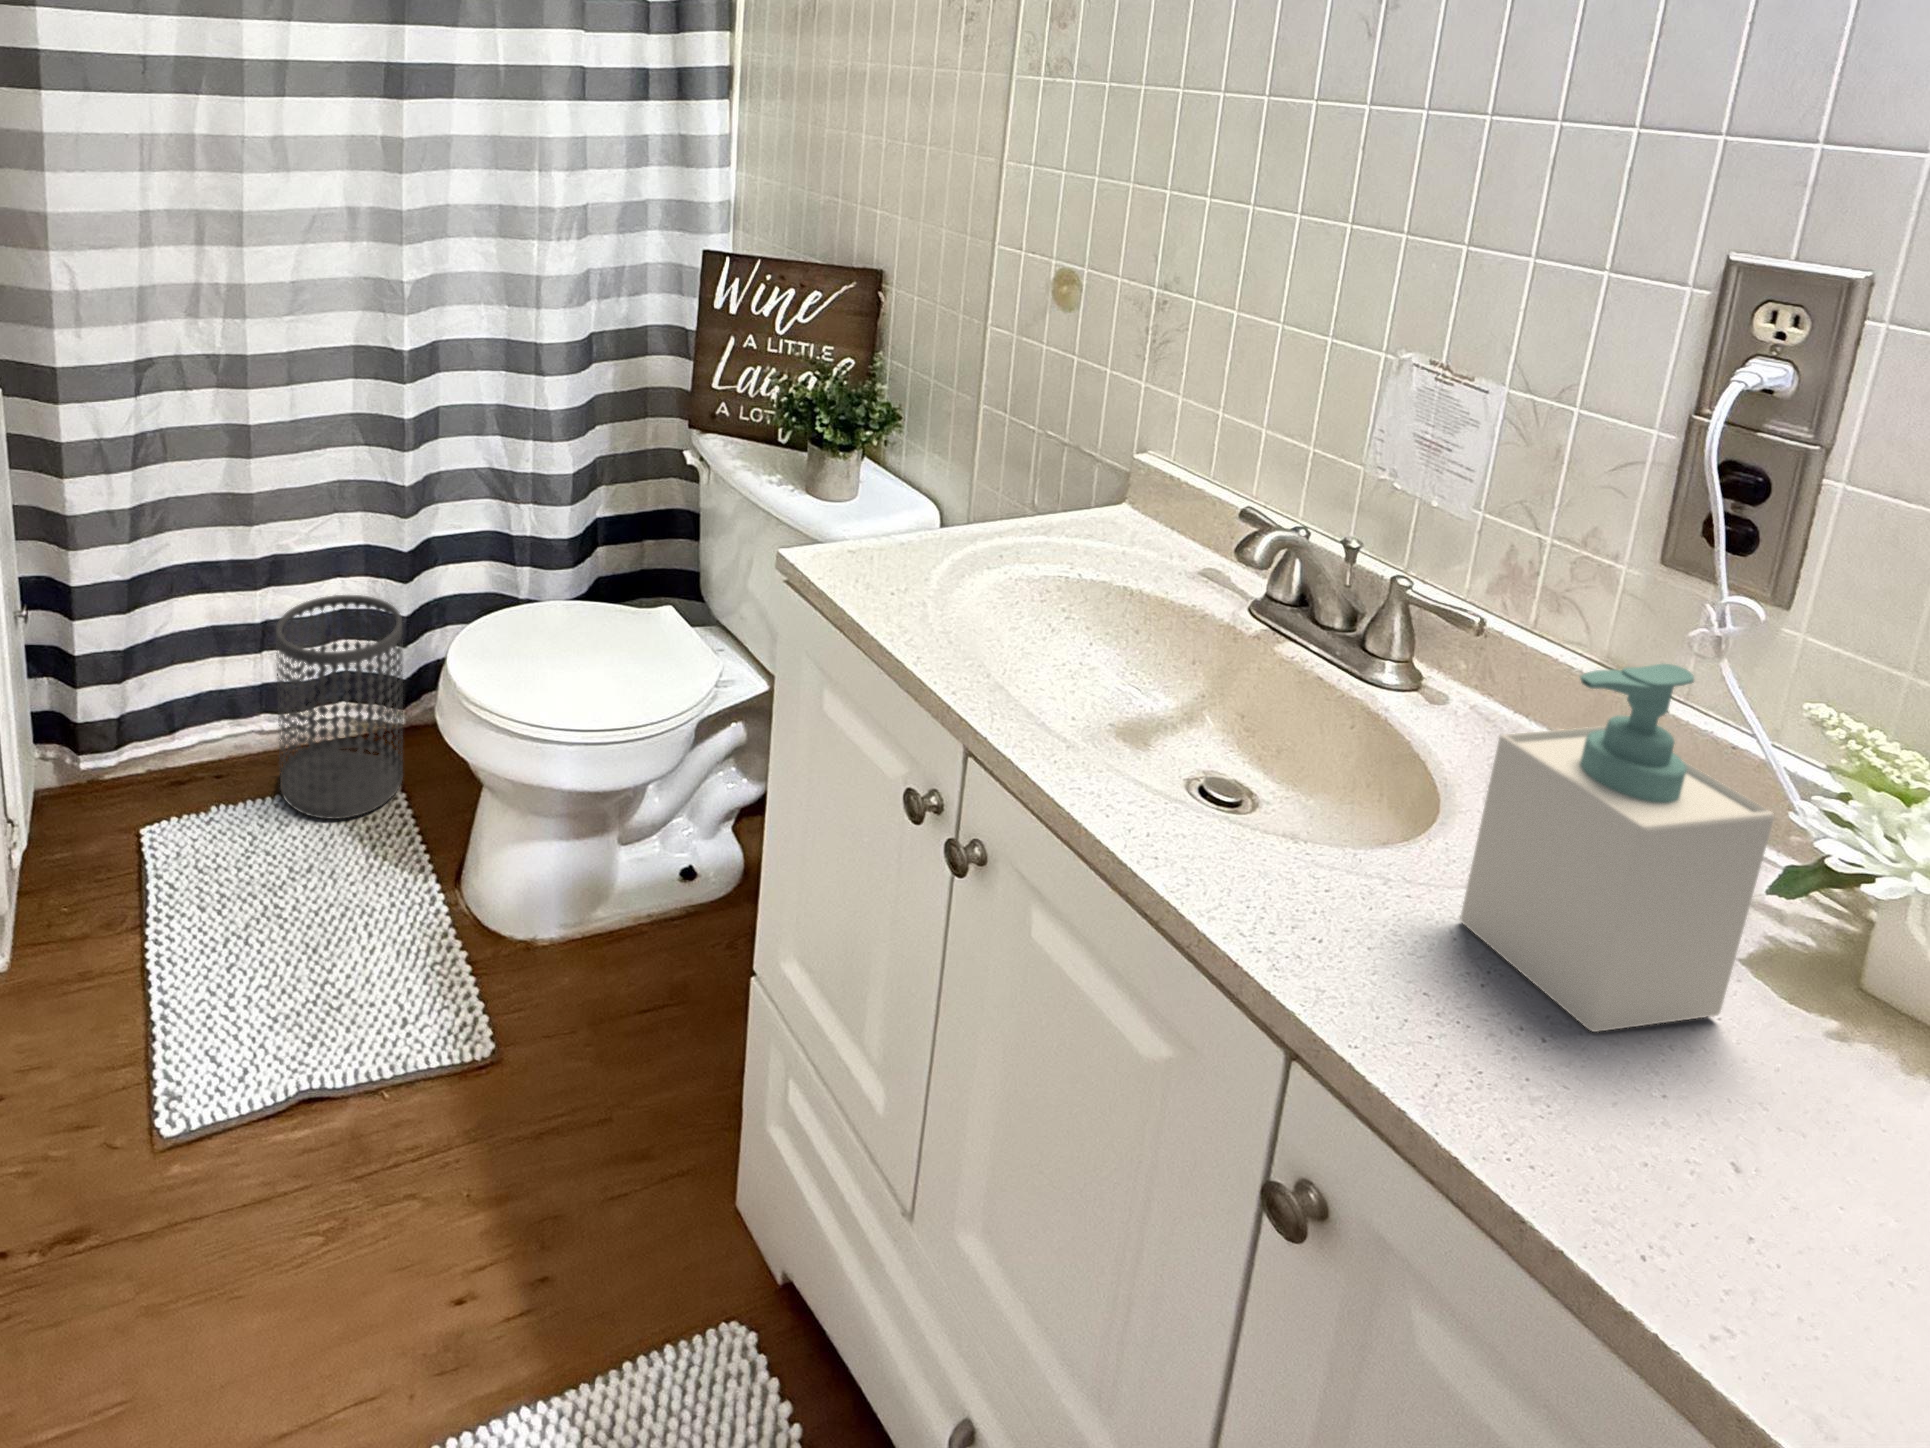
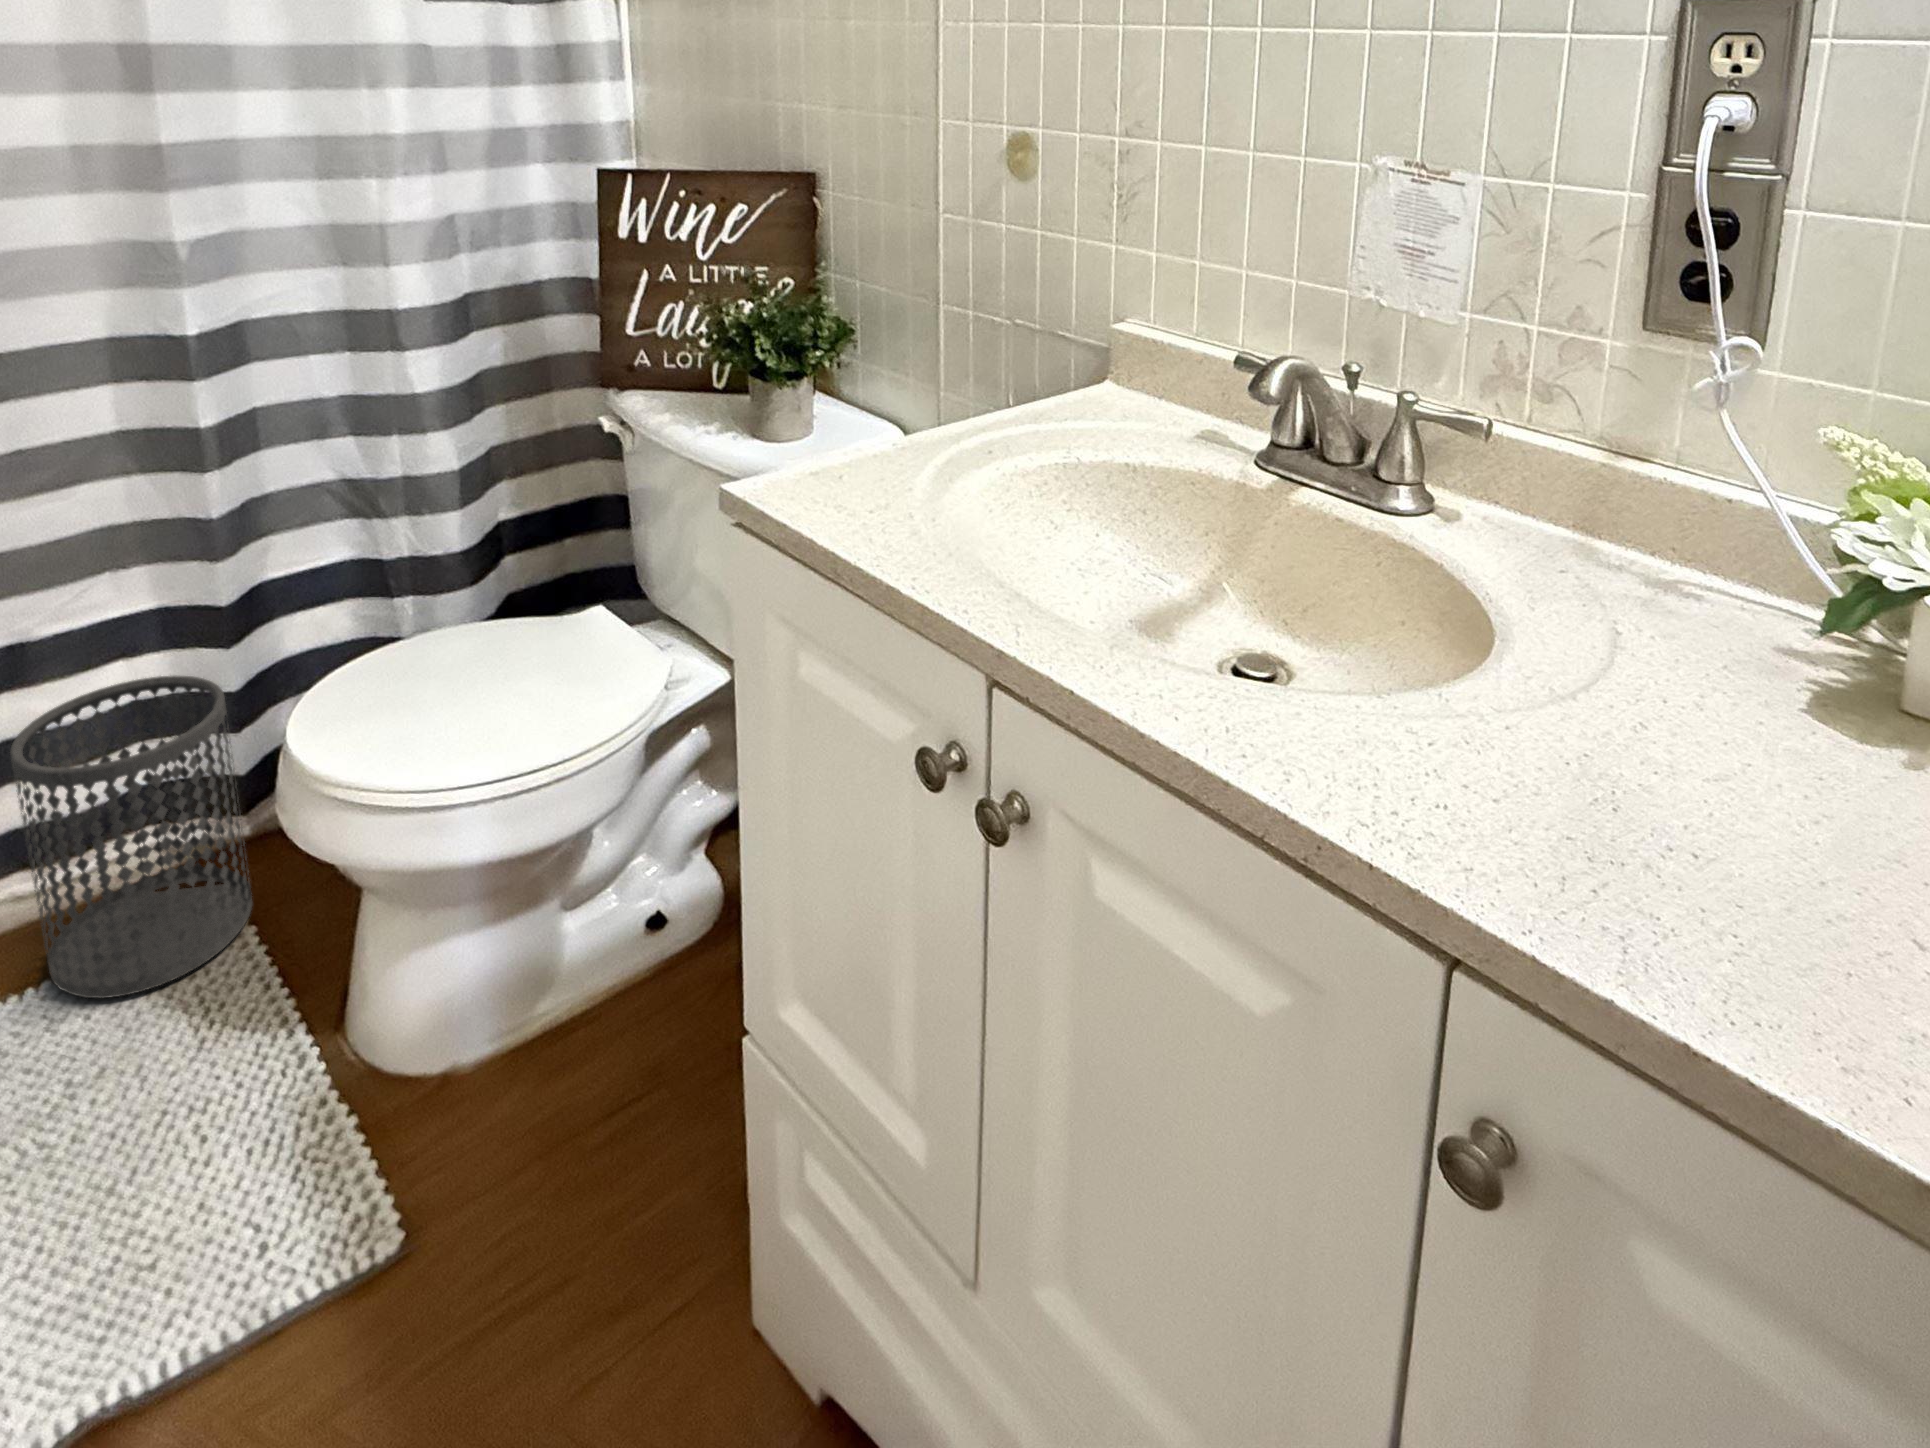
soap bottle: present [1460,664,1774,1032] -> none [1569,389,1869,831]

